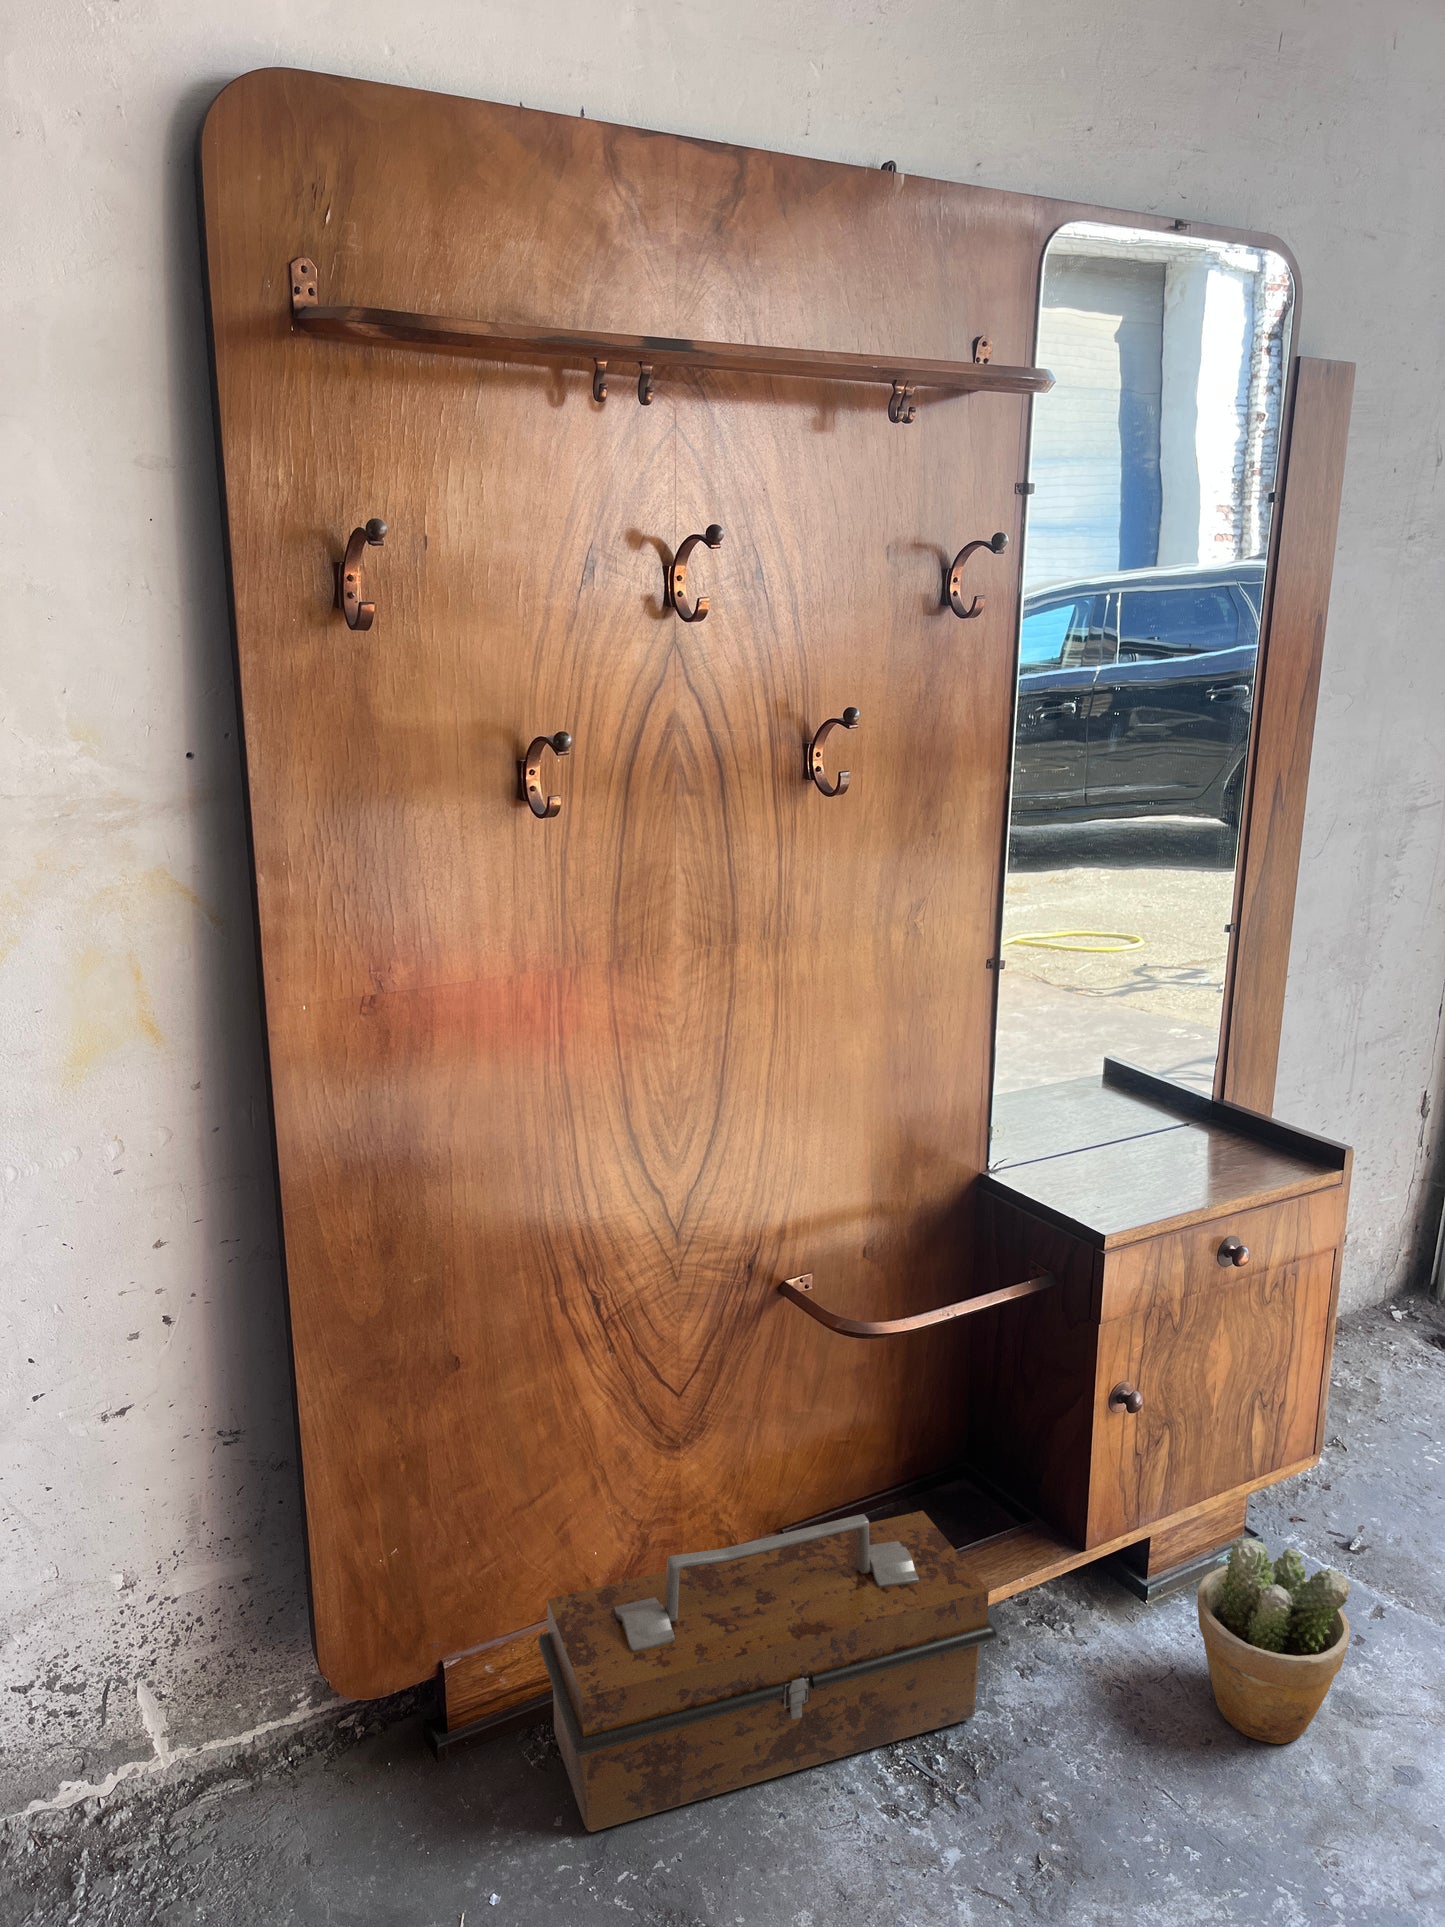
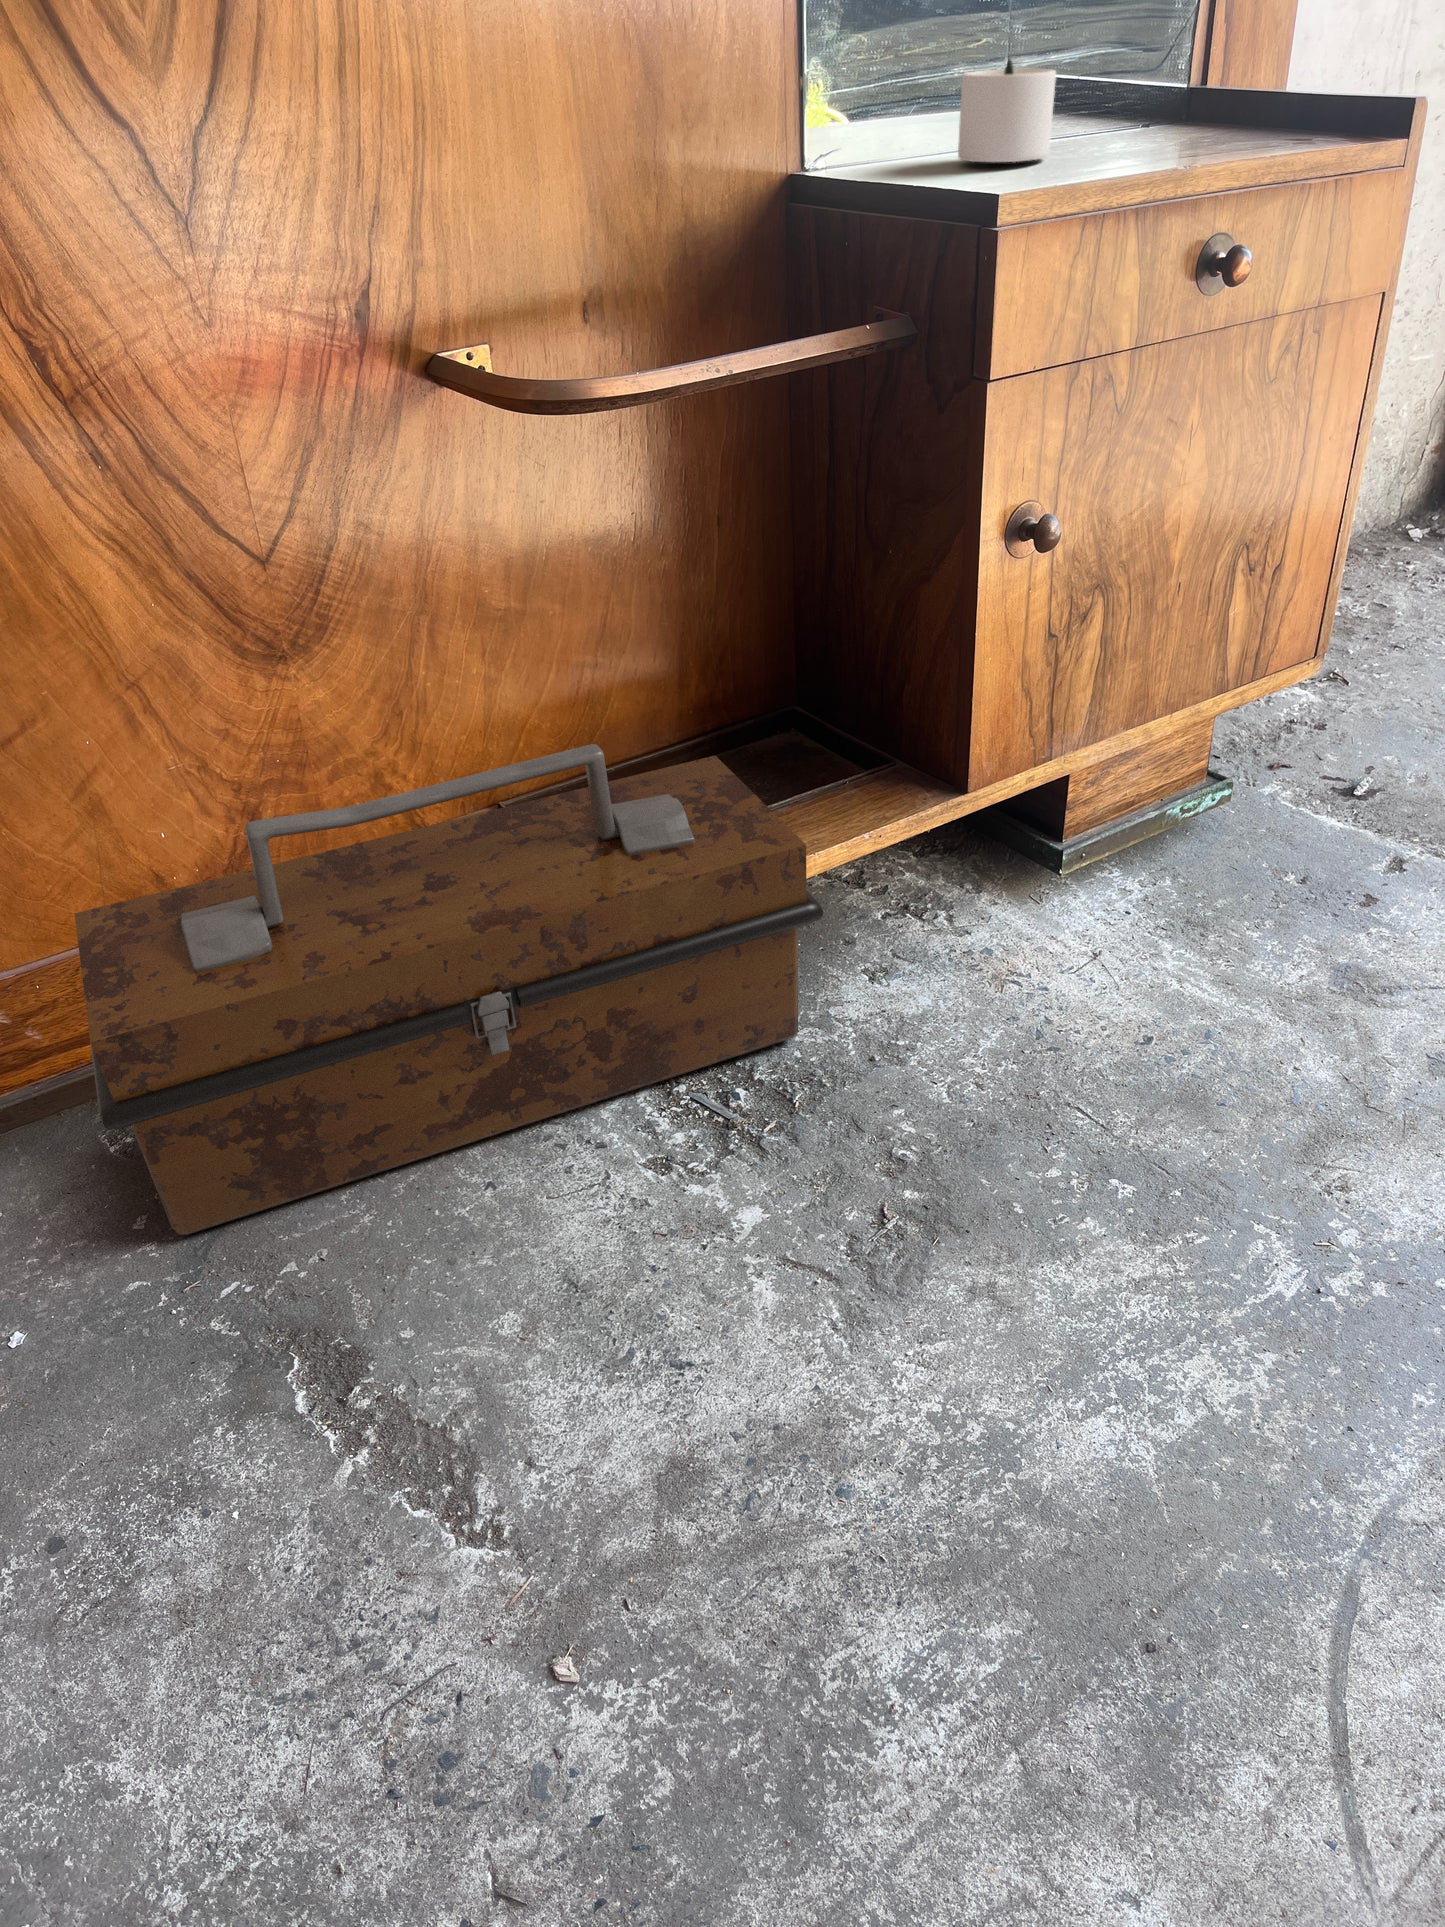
candle: none [1078,1149,1144,1204] -> present [958,59,1056,162]
potted plant: present [1198,1538,1351,1744] -> none [1138,739,1390,1032]

